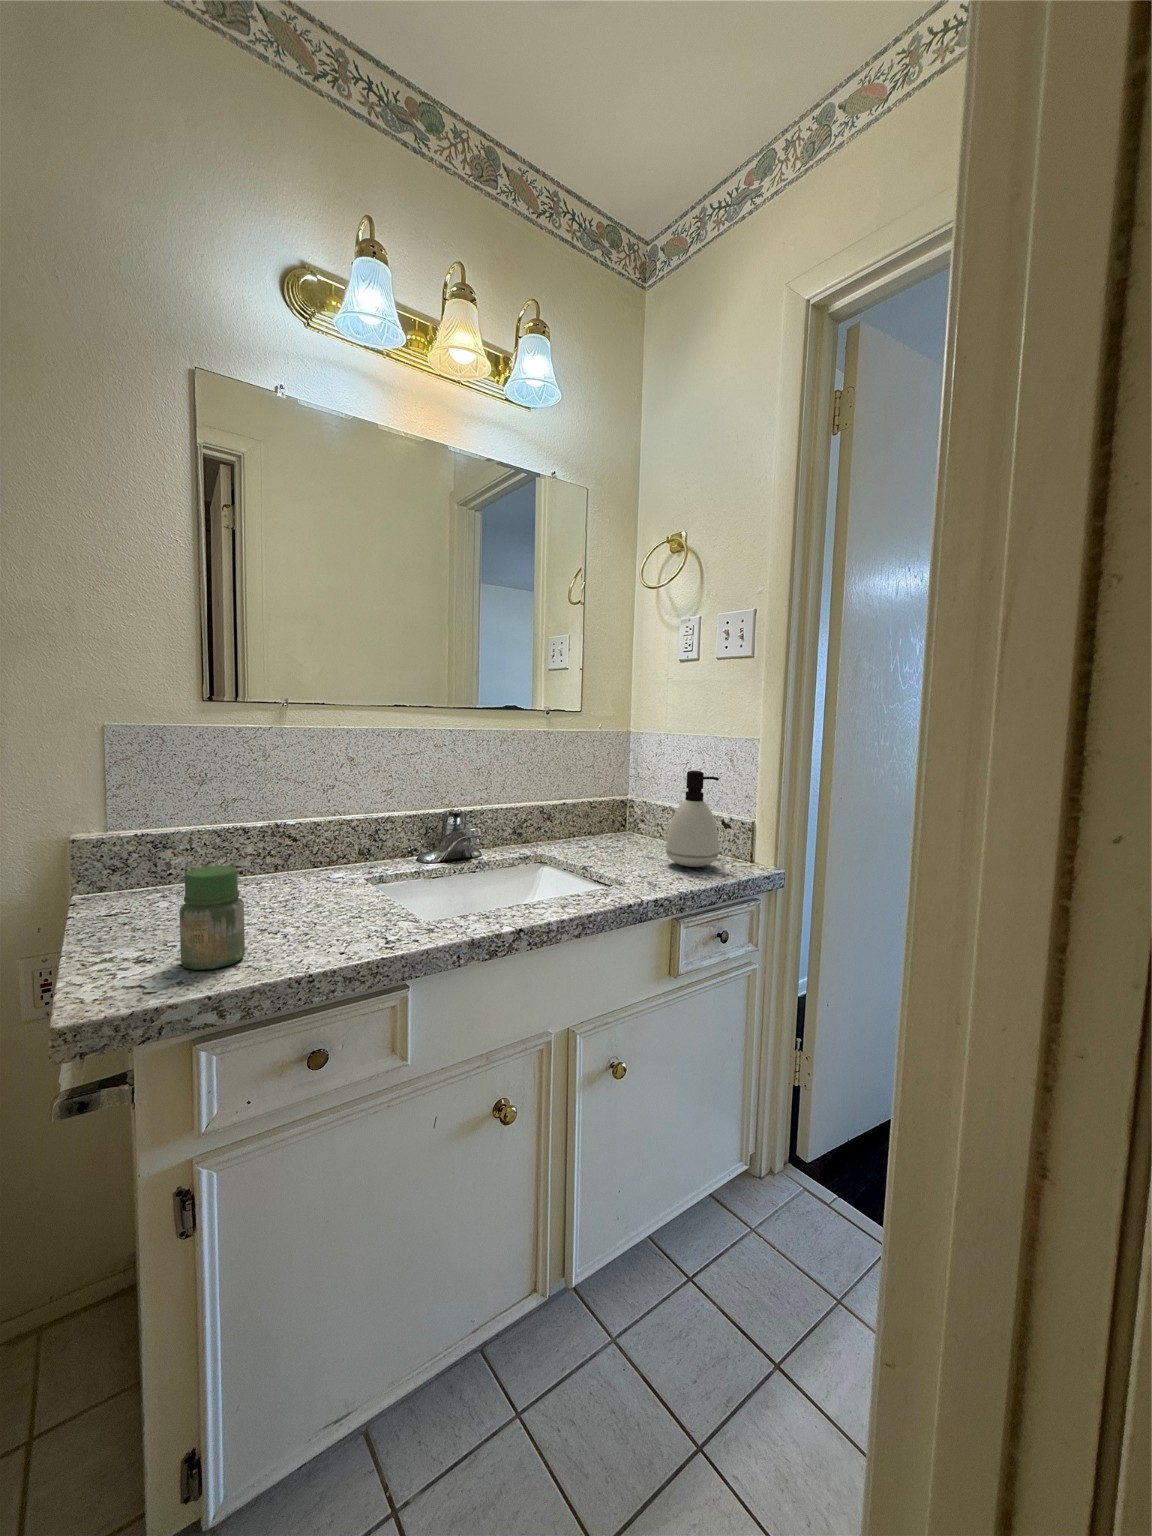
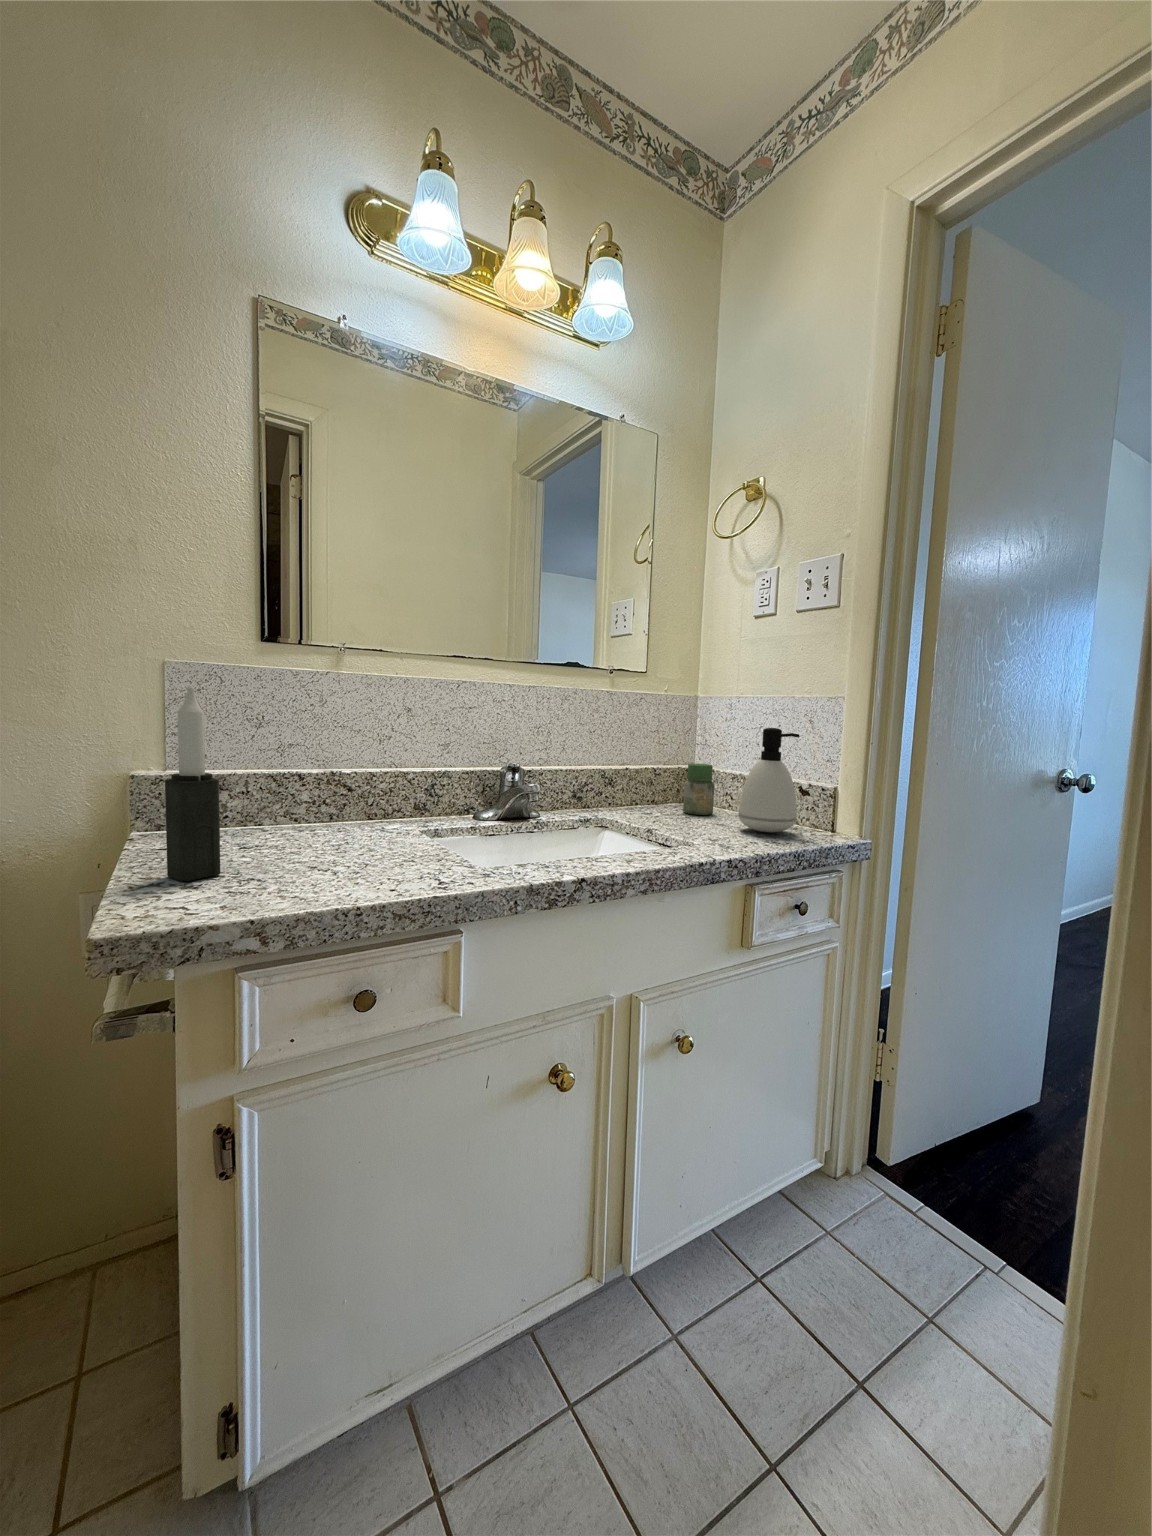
candle: none [116,766,172,953] -> present [165,686,220,881]
jar: present [179,866,245,970] -> present [683,764,714,815]

